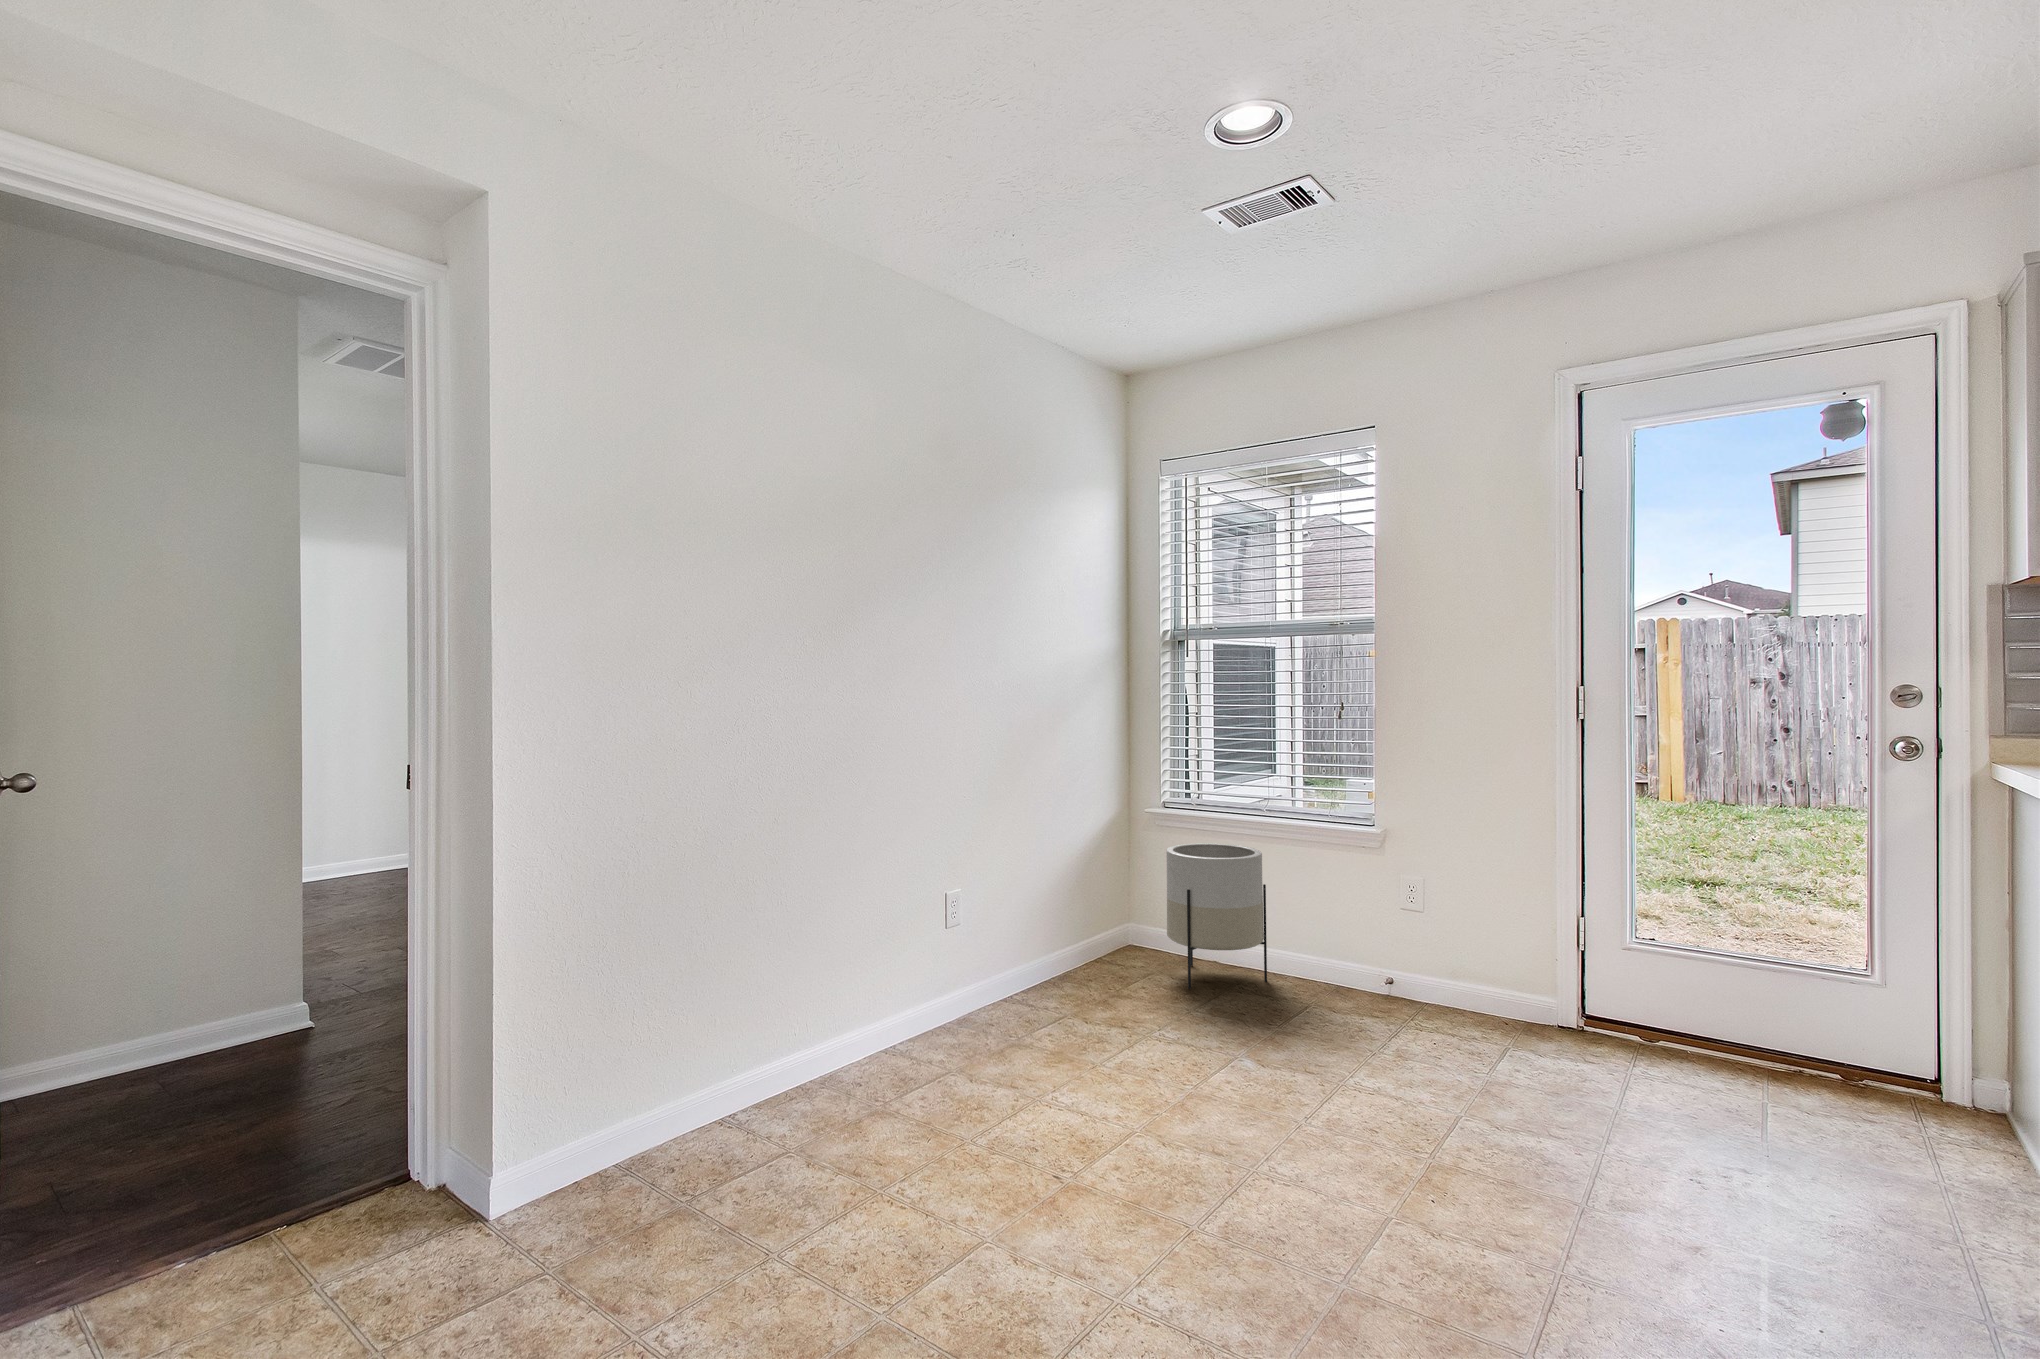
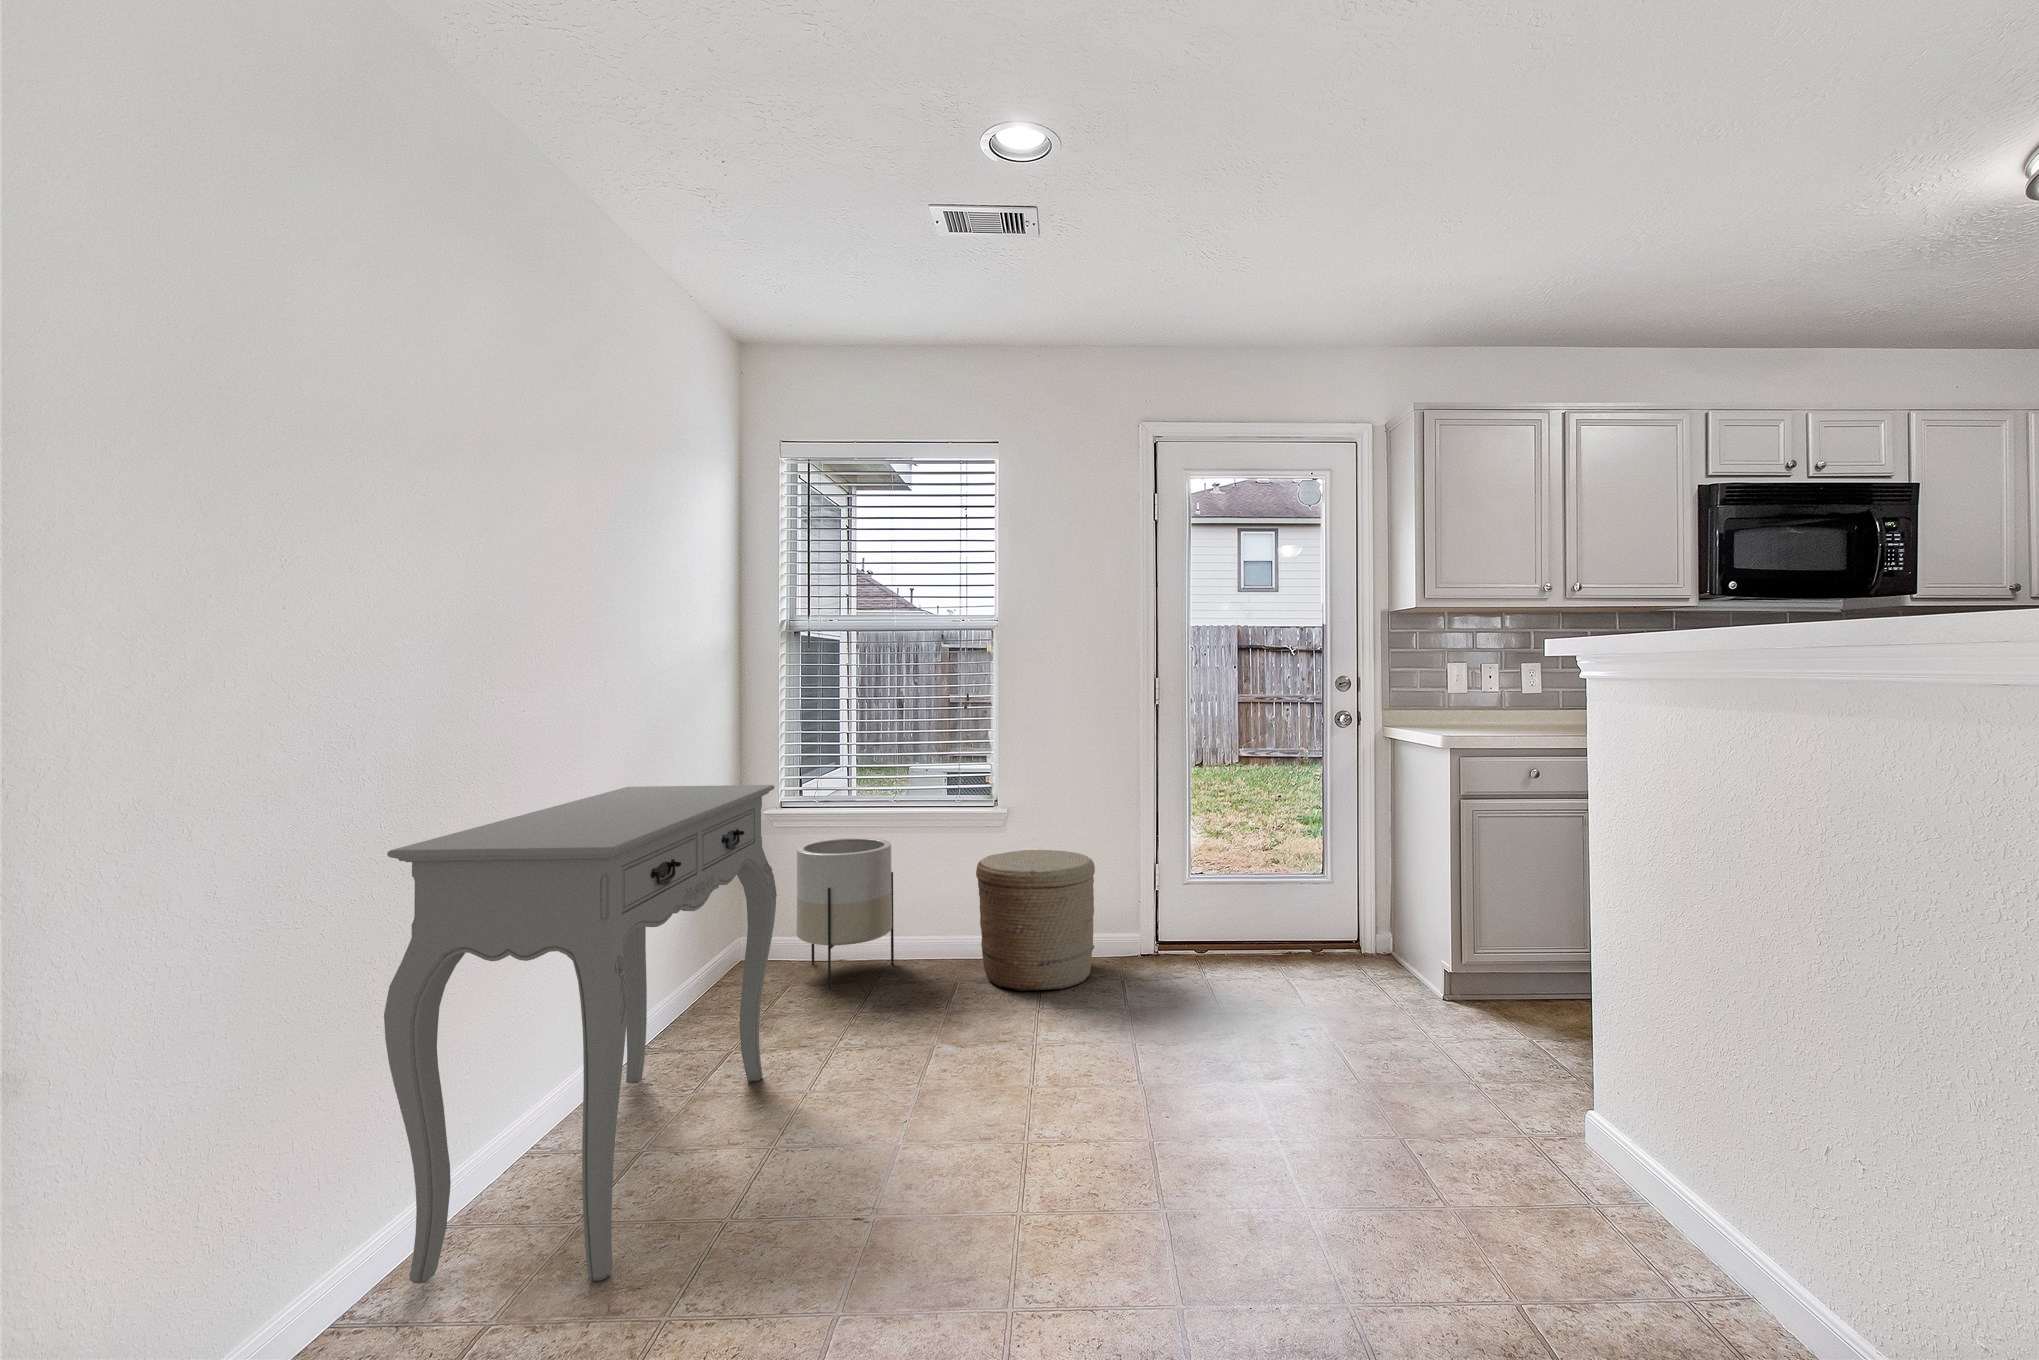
console table: none [757,772,1089,1148] -> present [384,785,777,1283]
woven basket: none [1338,880,1486,1044] -> present [976,850,1095,991]

